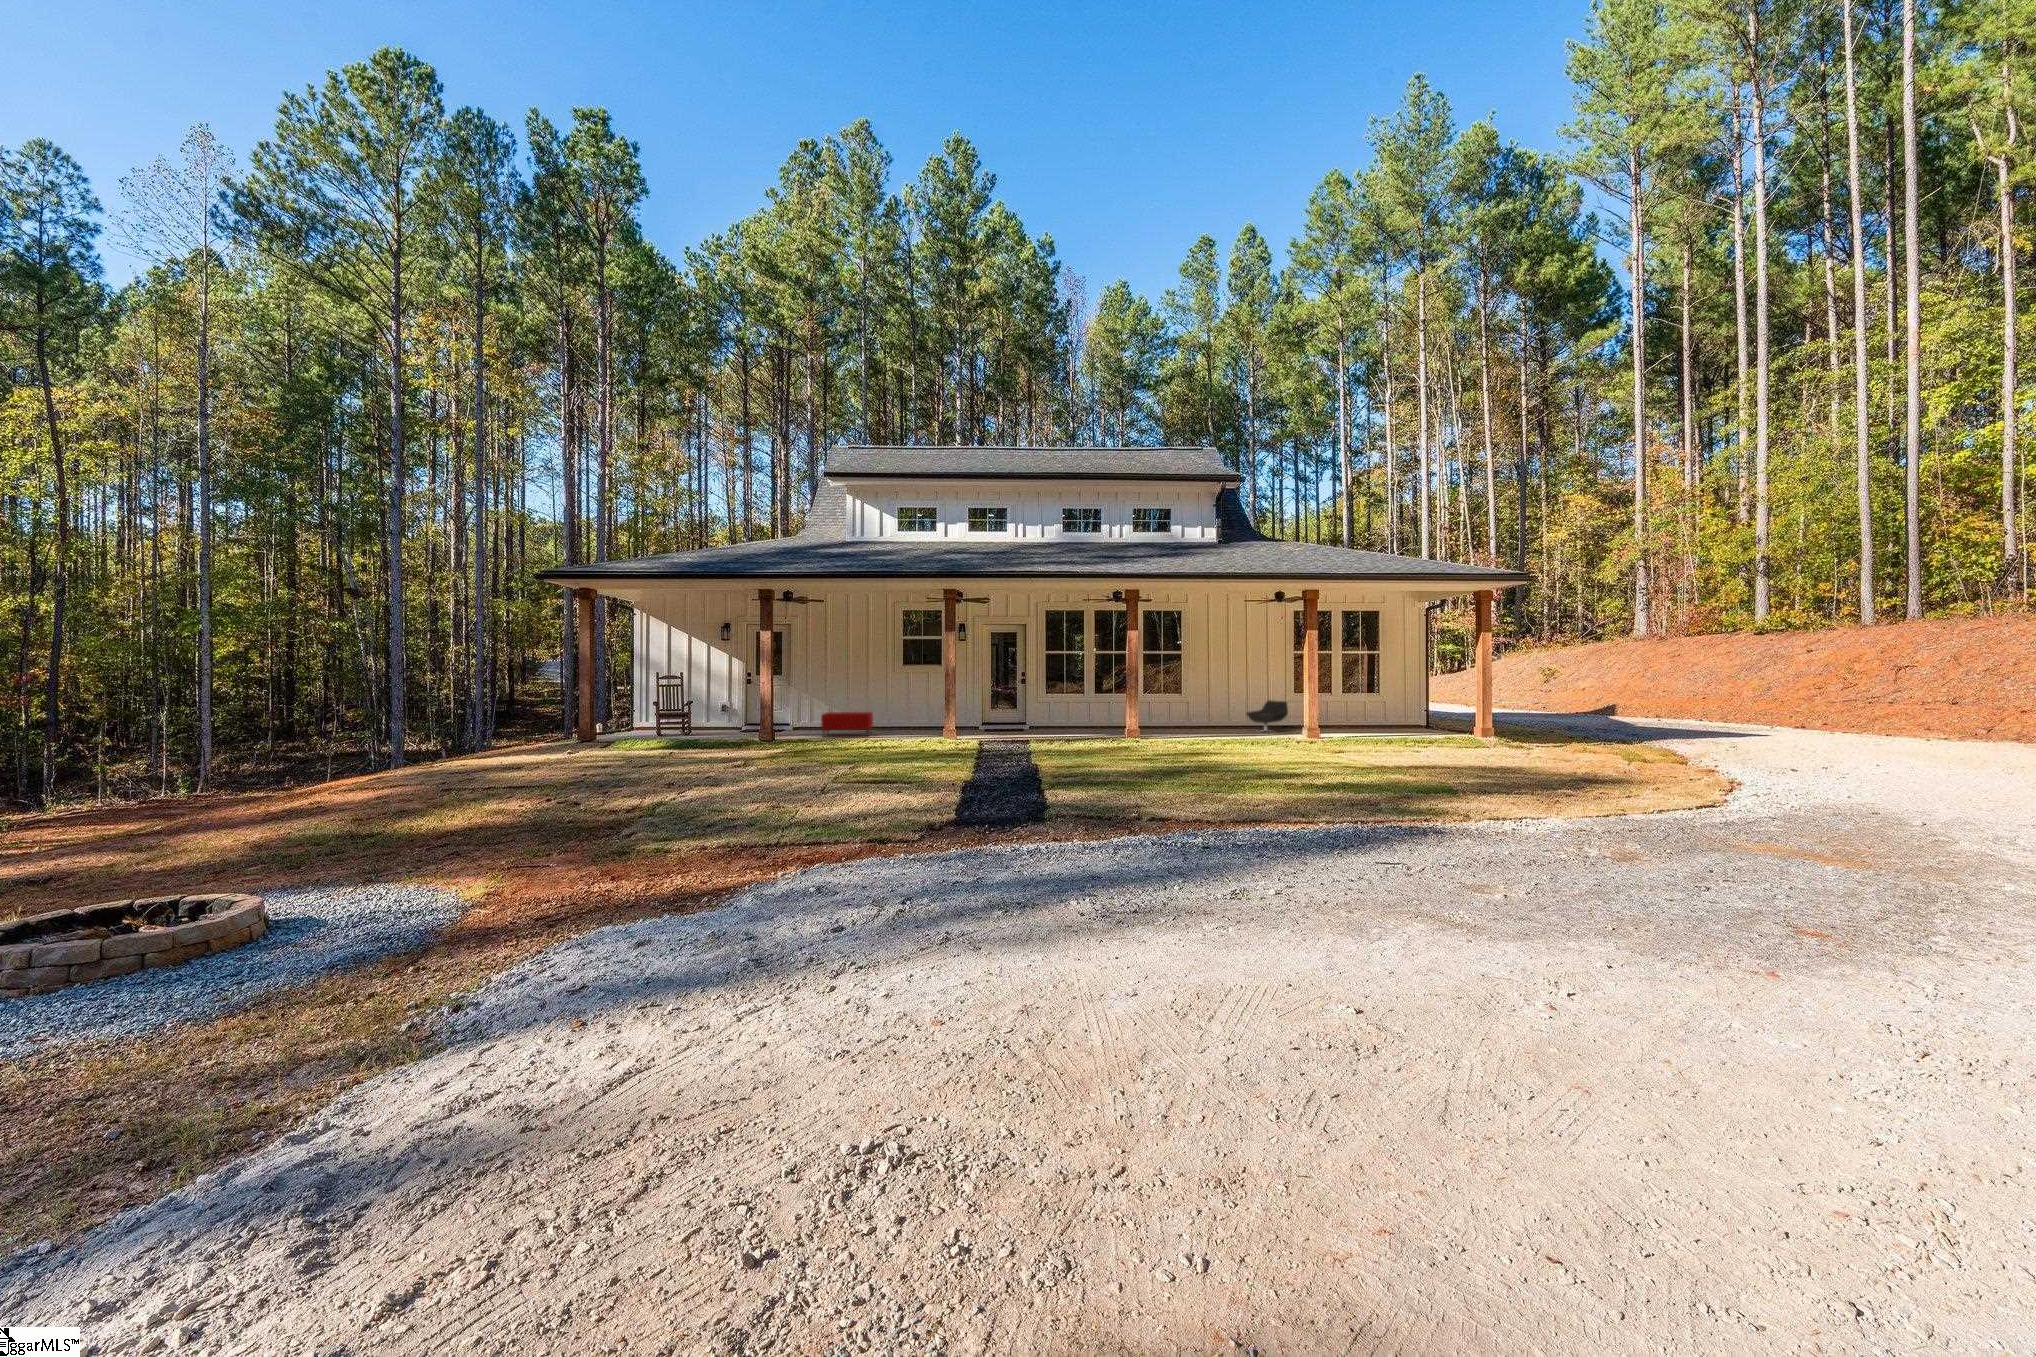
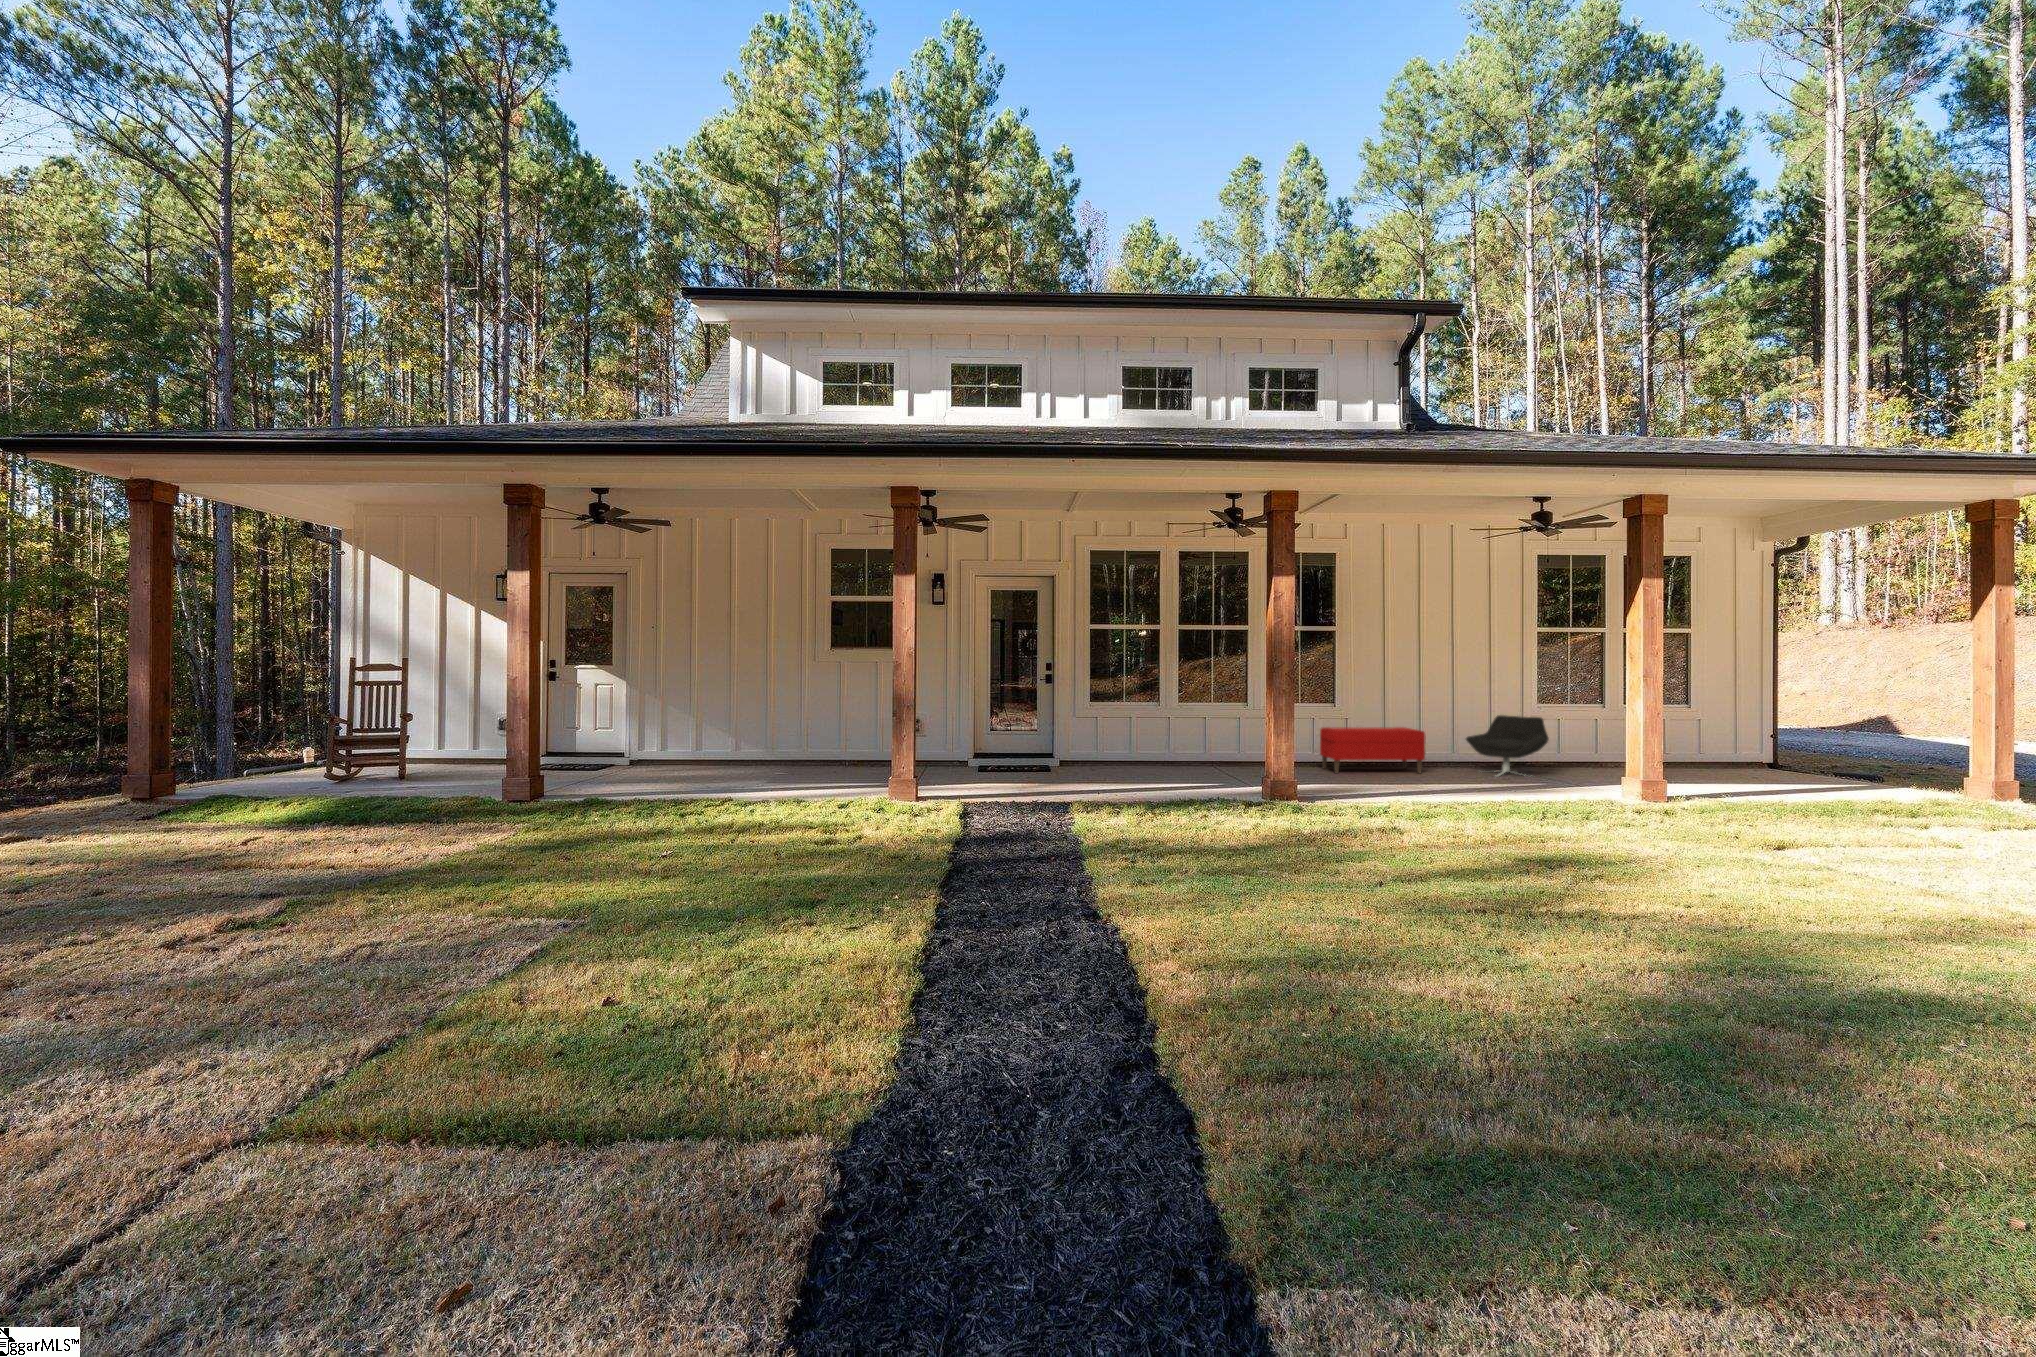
bench: present [821,712,873,736] -> present [1320,727,1425,773]

